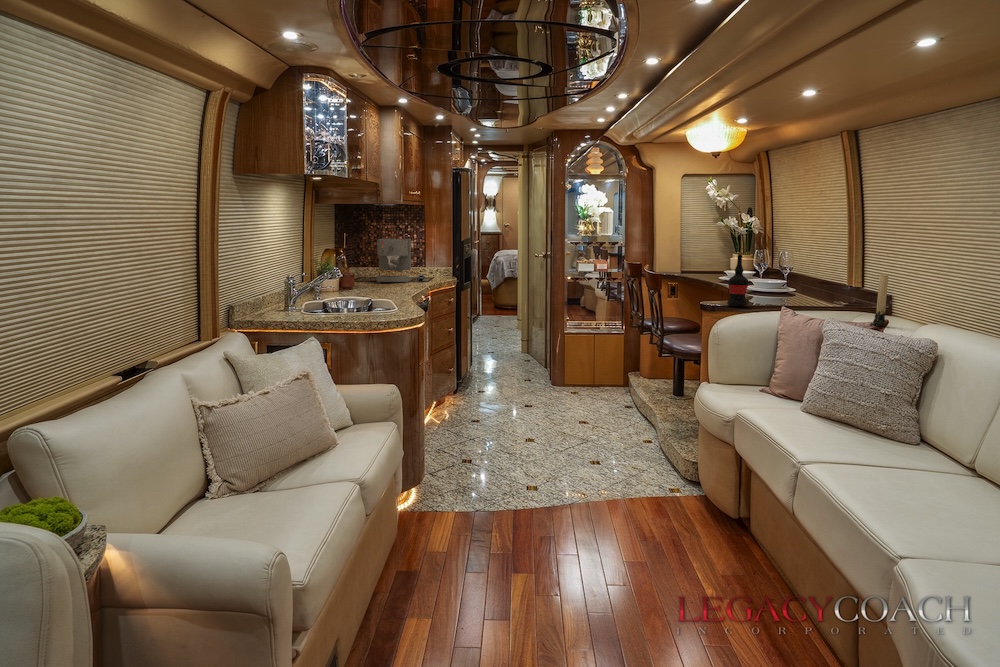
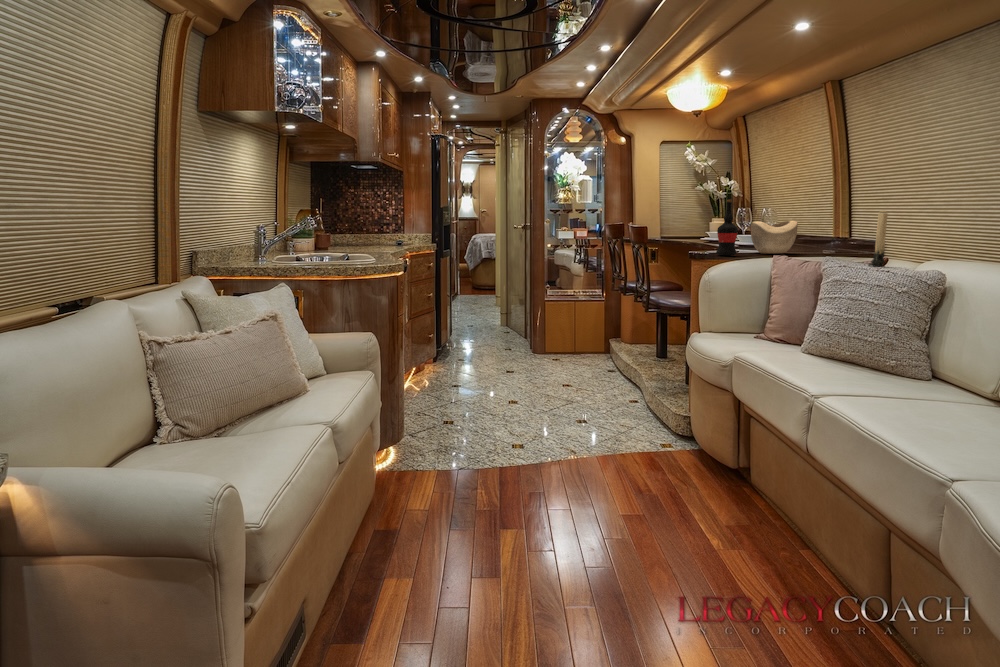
coffee maker: present [377,239,412,283] -> none [354,205,391,249]
decorative bowl: none [764,270,809,302] -> present [751,221,798,254]

